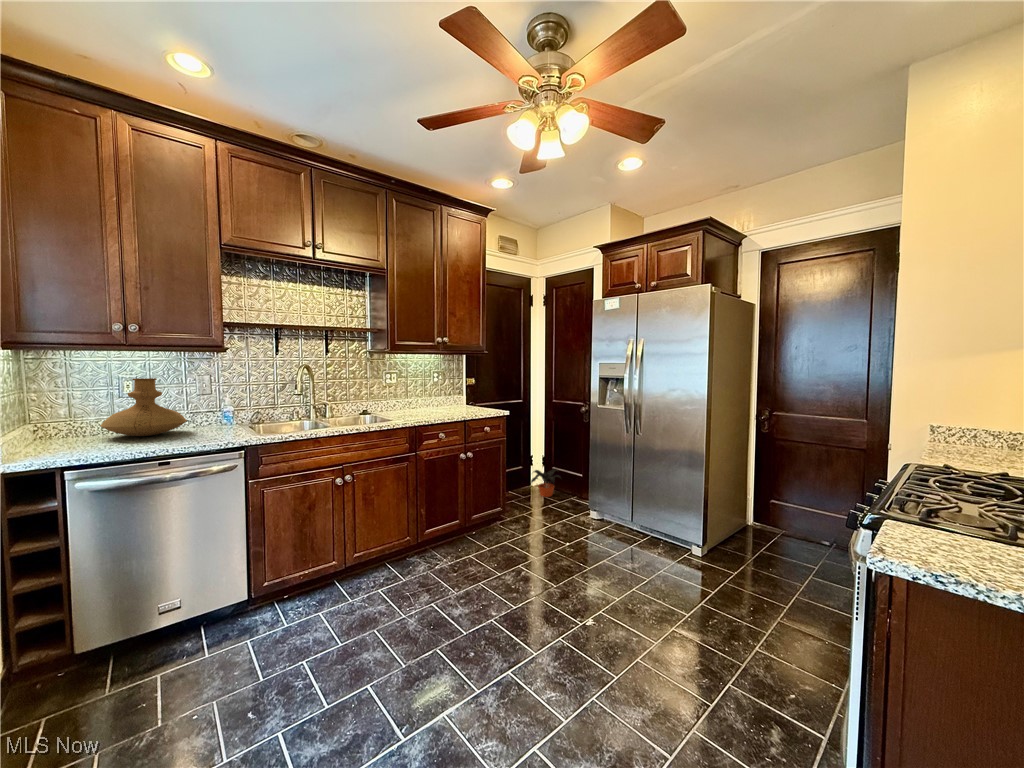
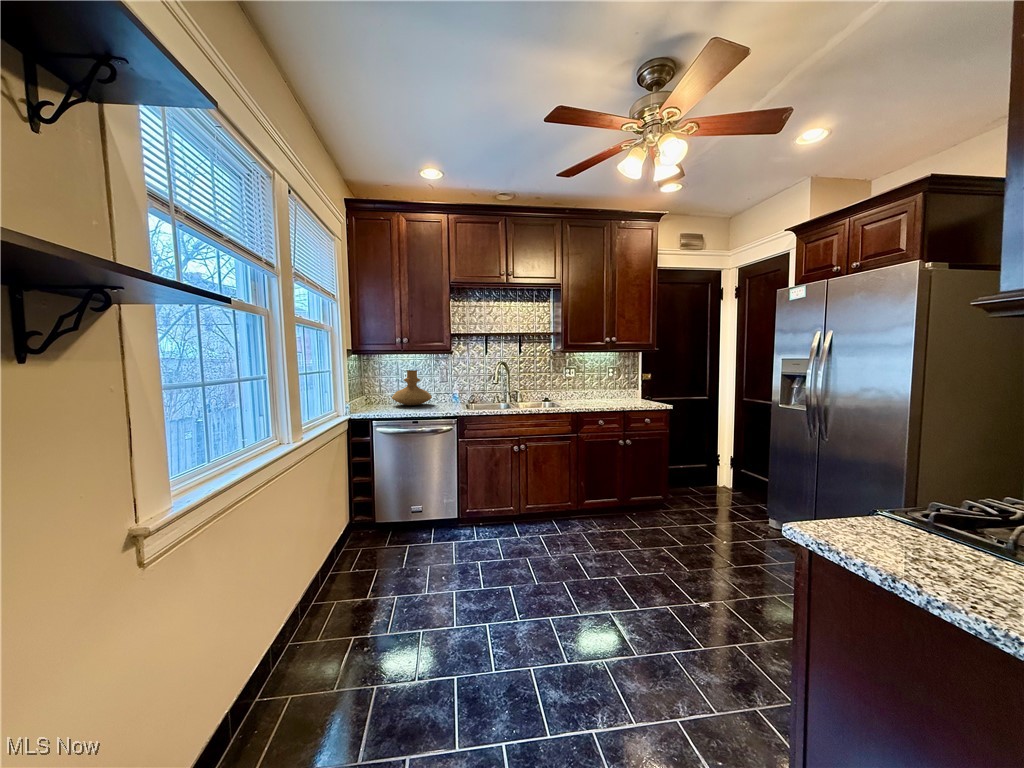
potted plant: present [531,469,561,497] -> none [709,468,746,497]

